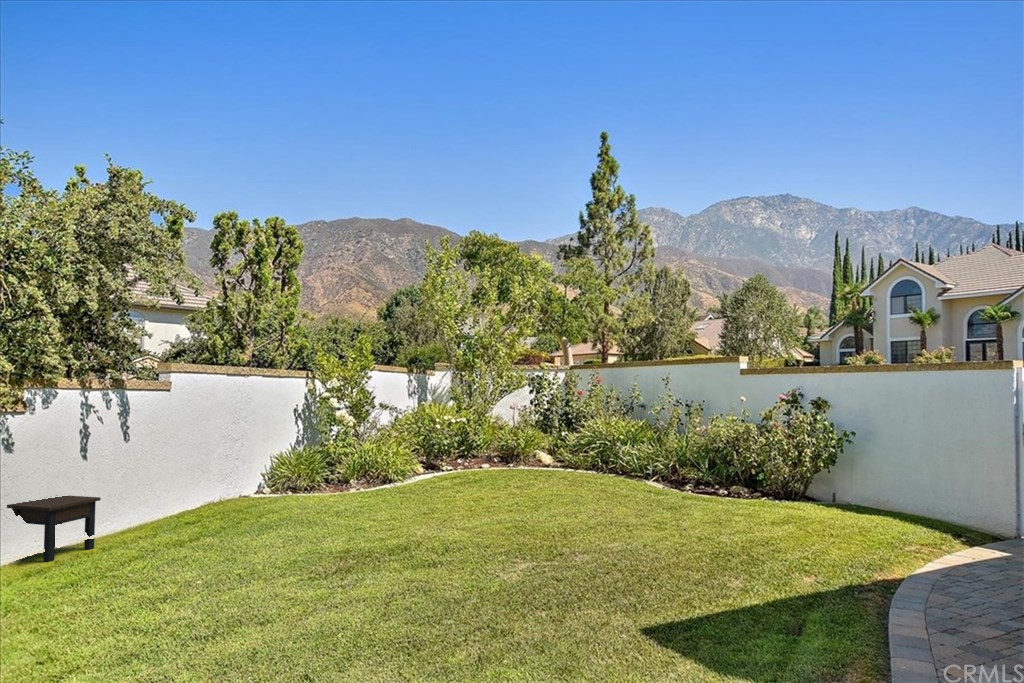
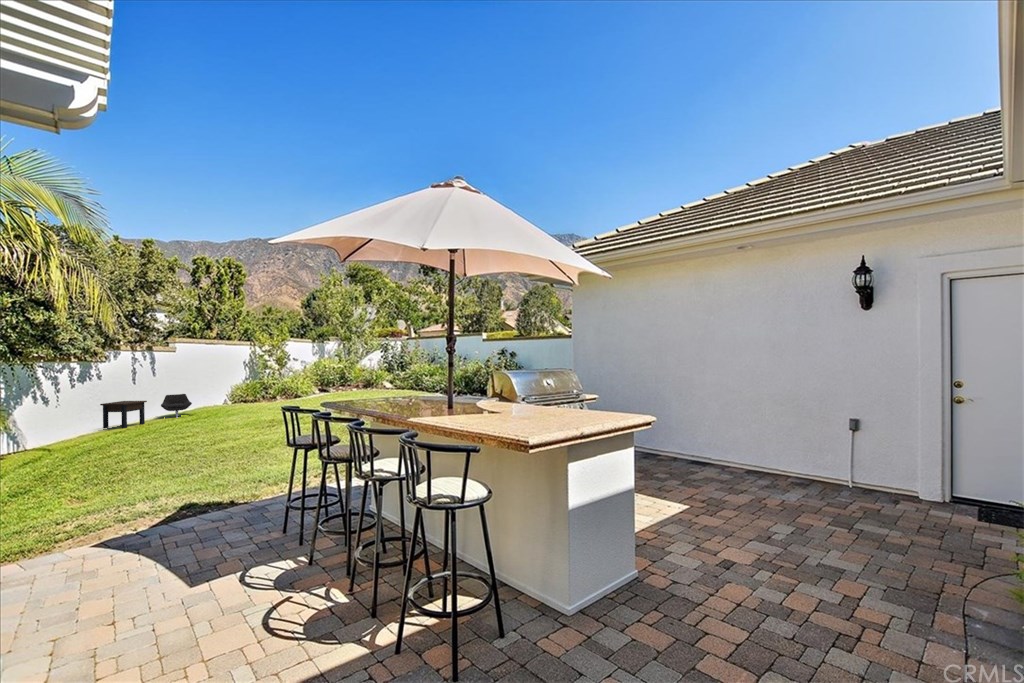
lounge chair: none [133,476,192,531] -> present [161,394,192,418]

